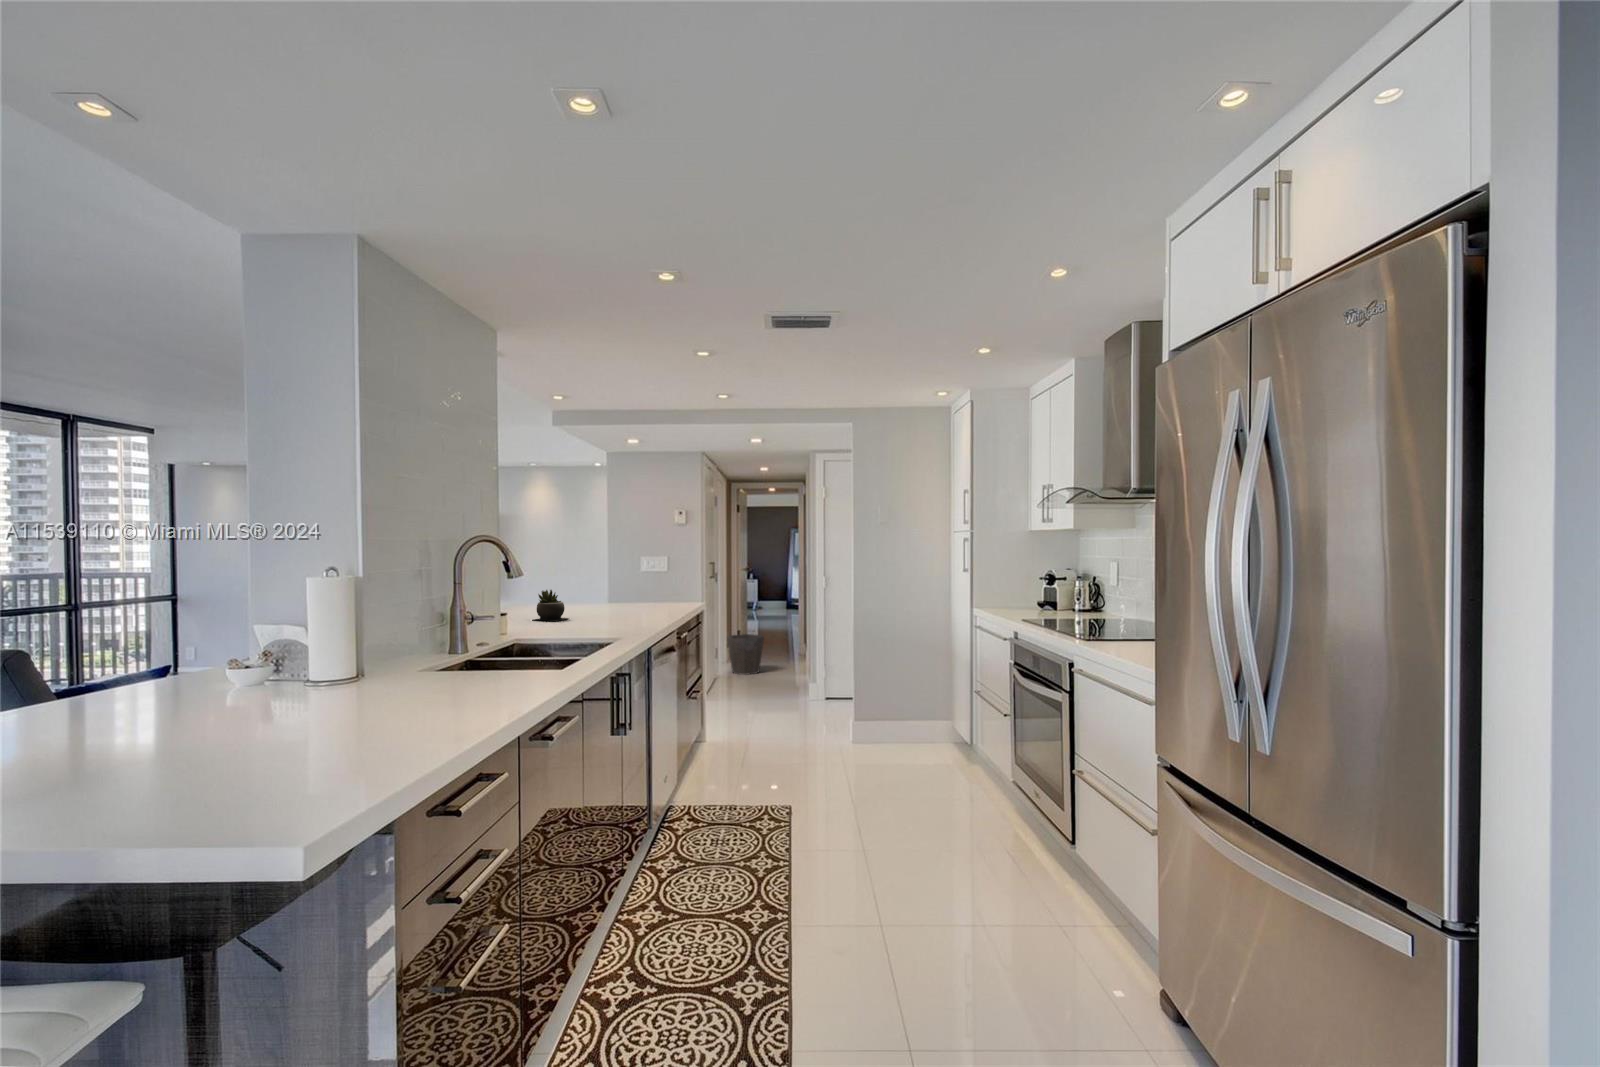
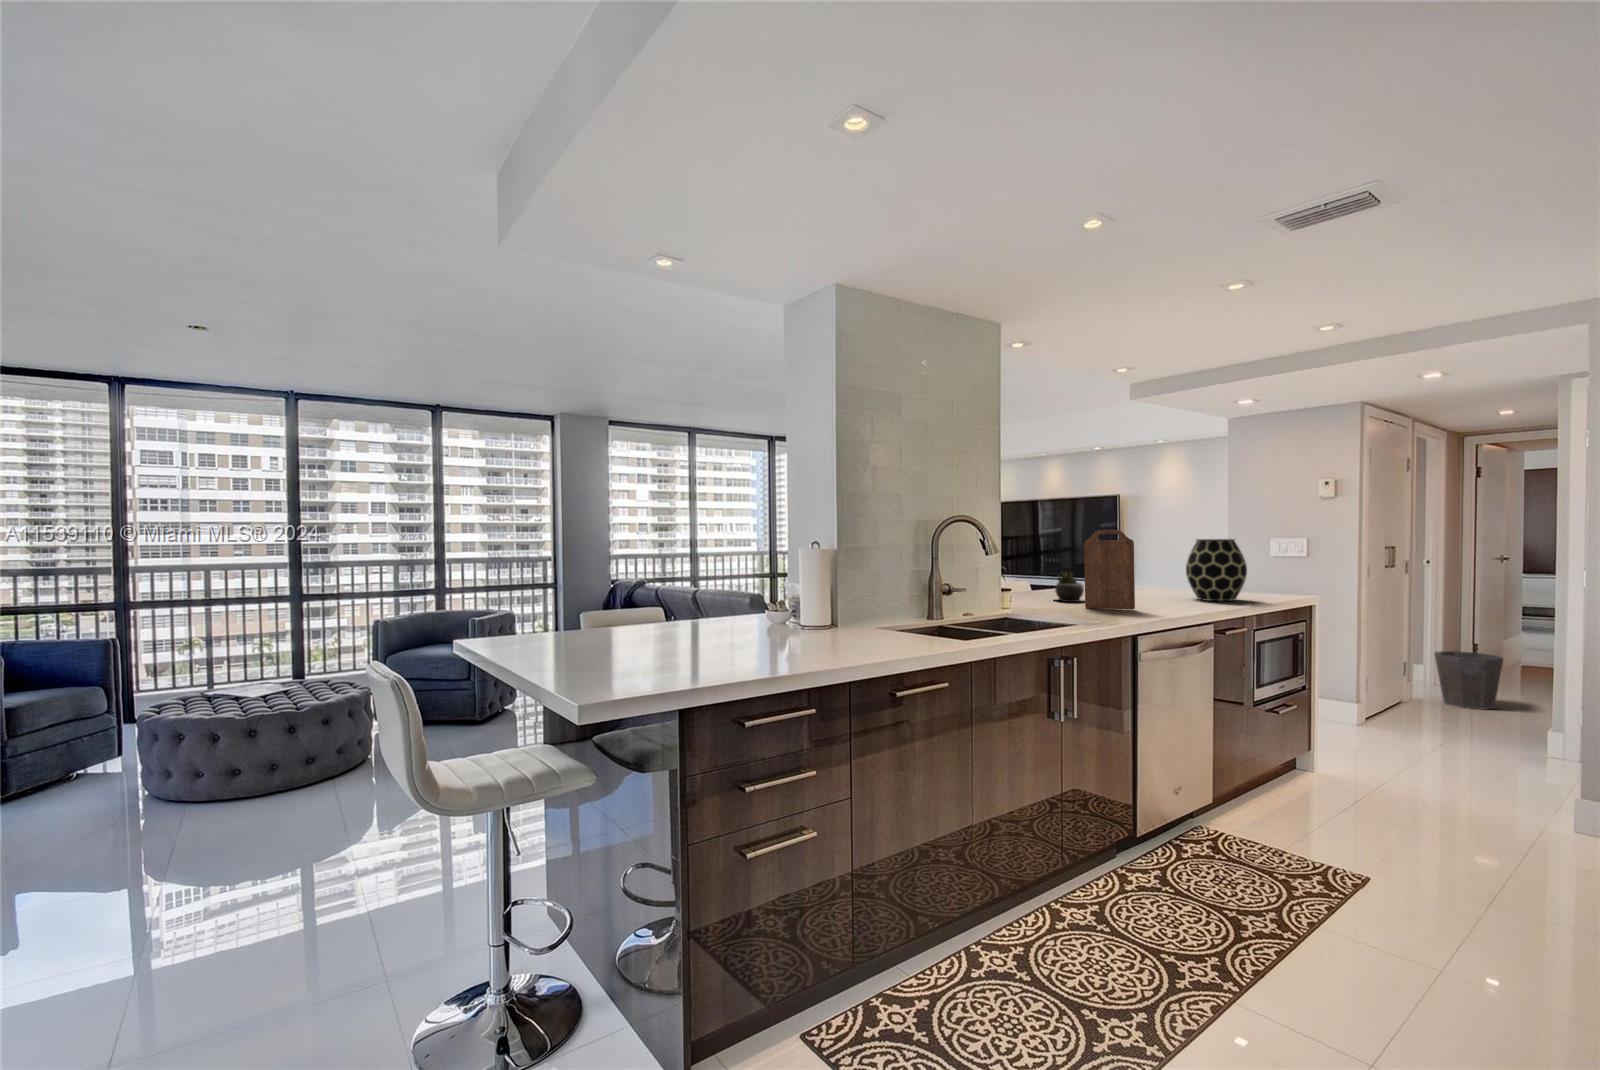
cutting board: none [581,550,626,625] -> present [1084,530,1135,610]
vase: none [635,557,681,610] -> present [1186,539,1247,601]

